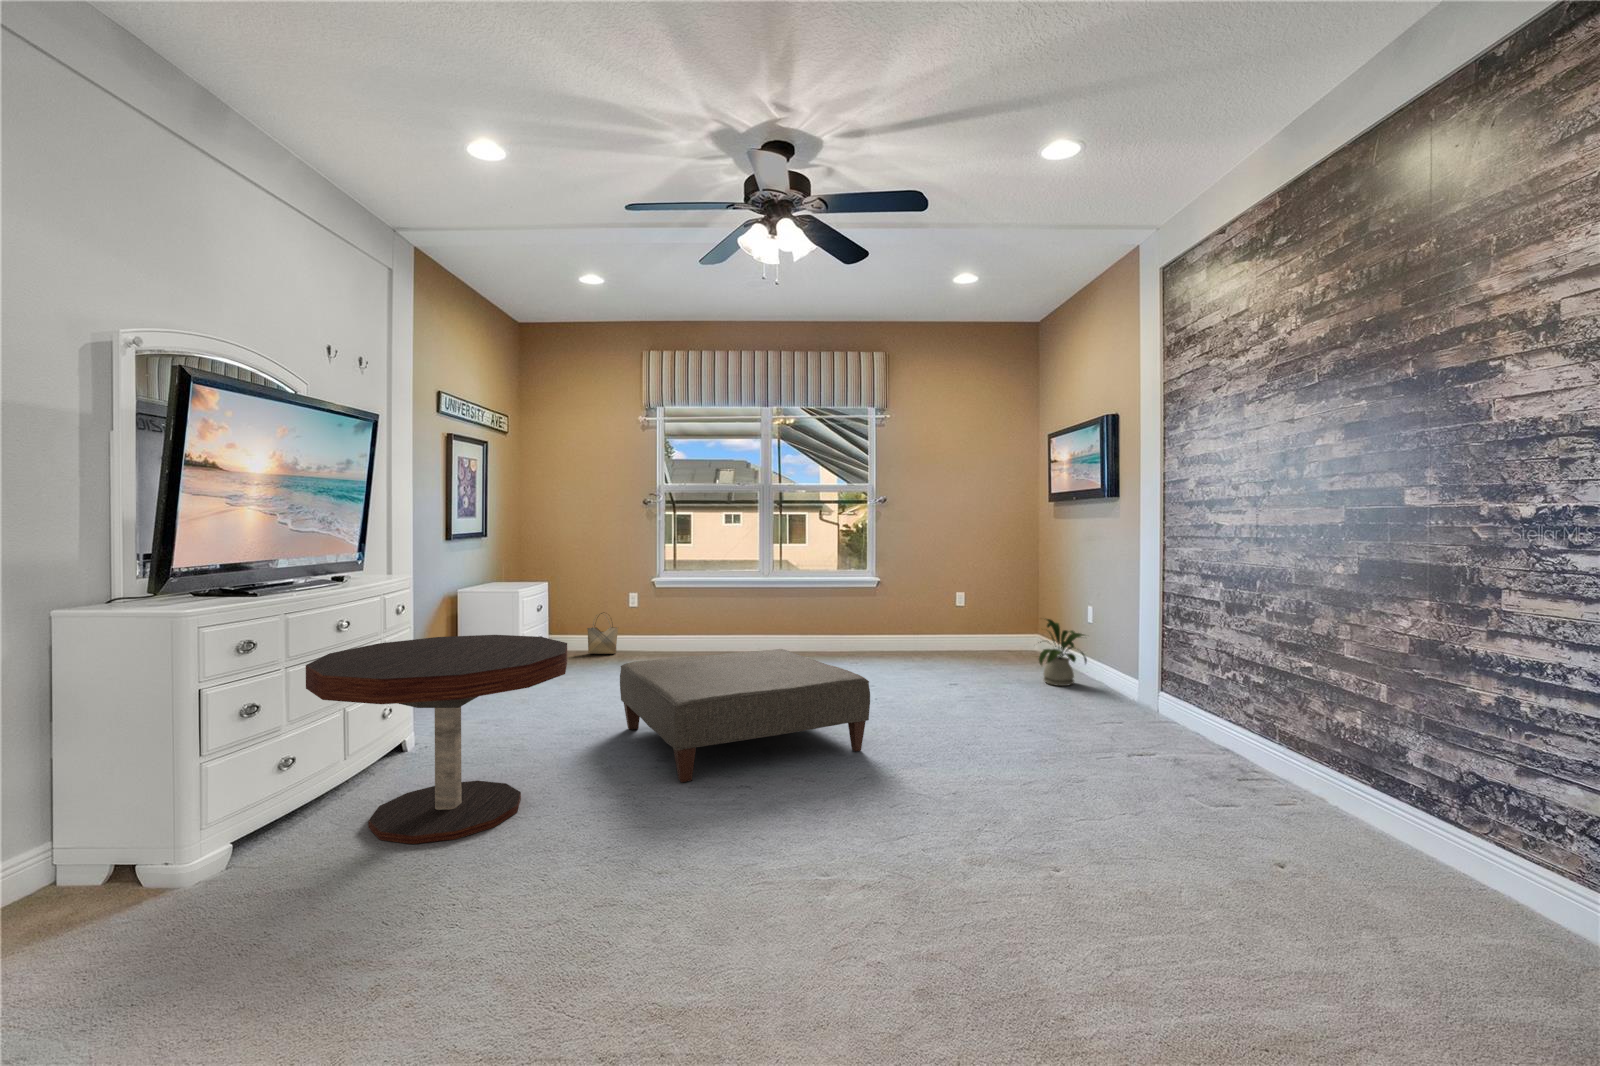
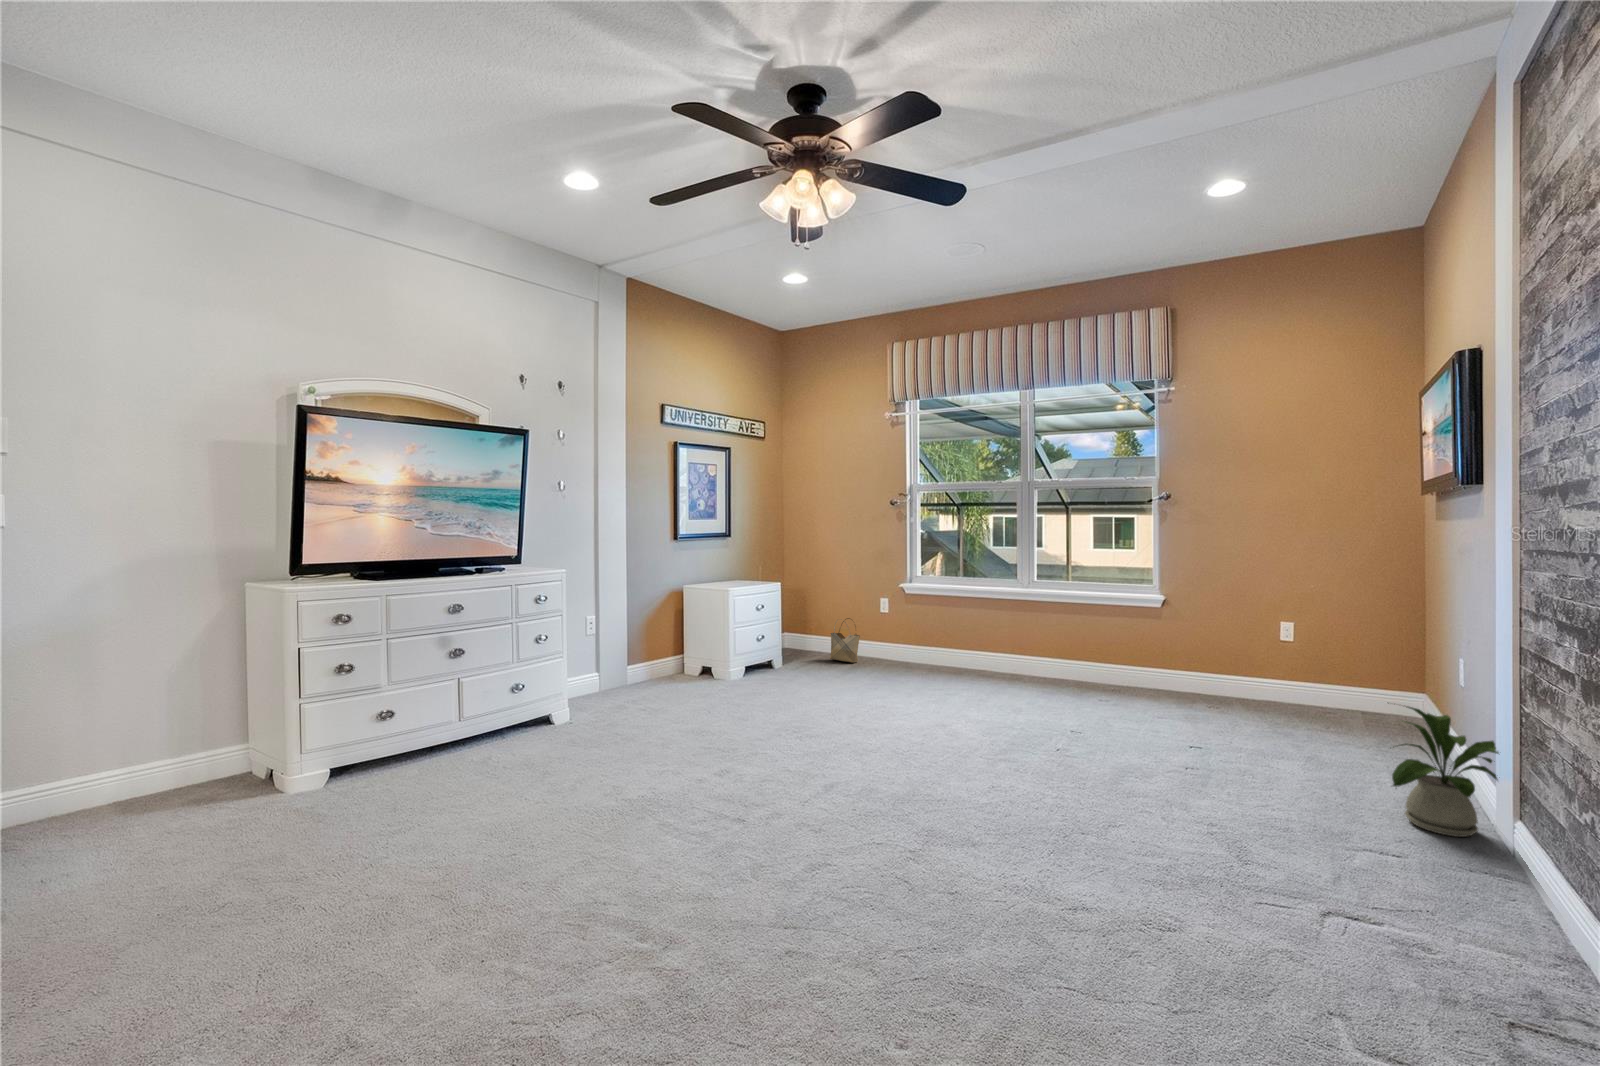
coffee table: present [306,635,567,844] -> none [337,631,580,825]
ottoman: present [620,649,870,782] -> none [647,678,920,850]

